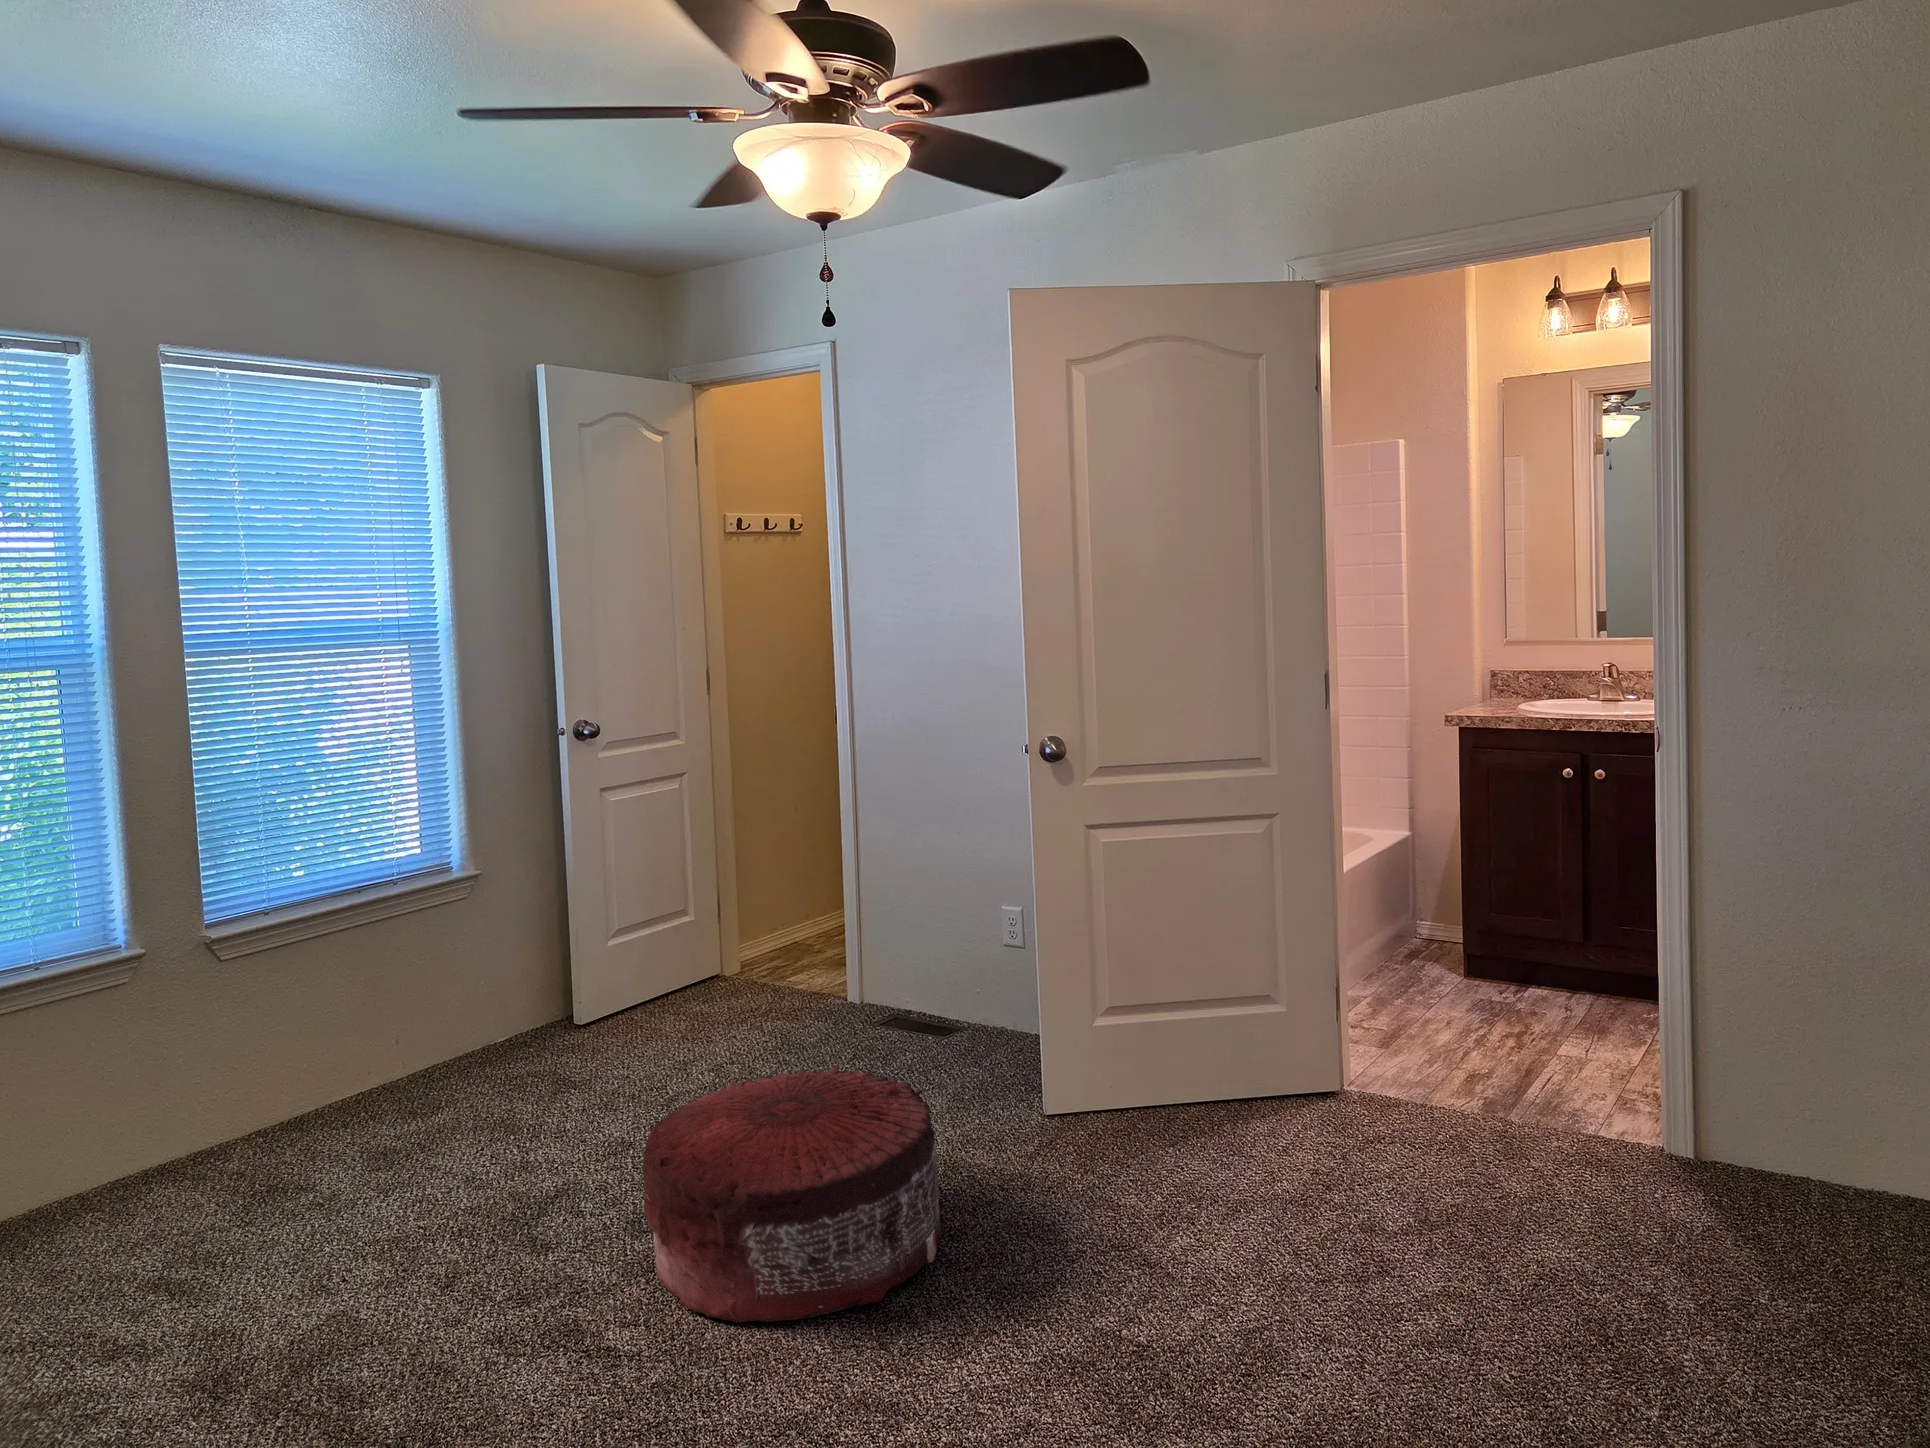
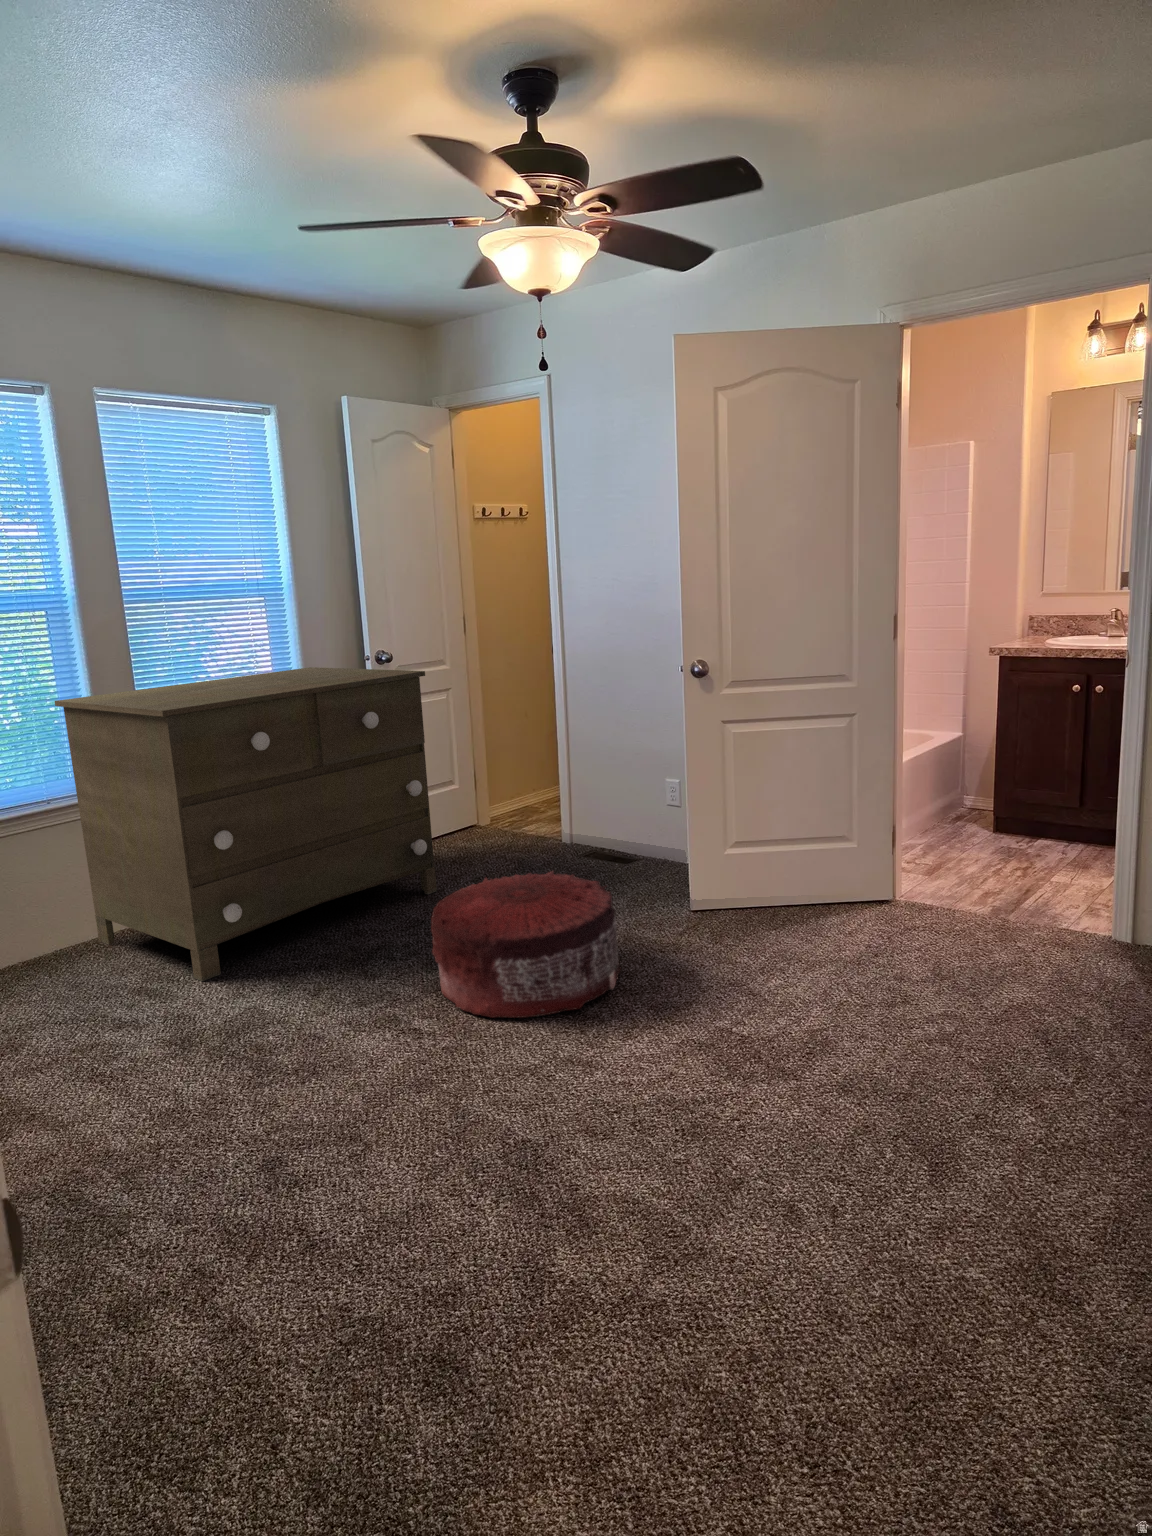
dresser: none [45,746,657,1268] -> present [55,667,437,981]

